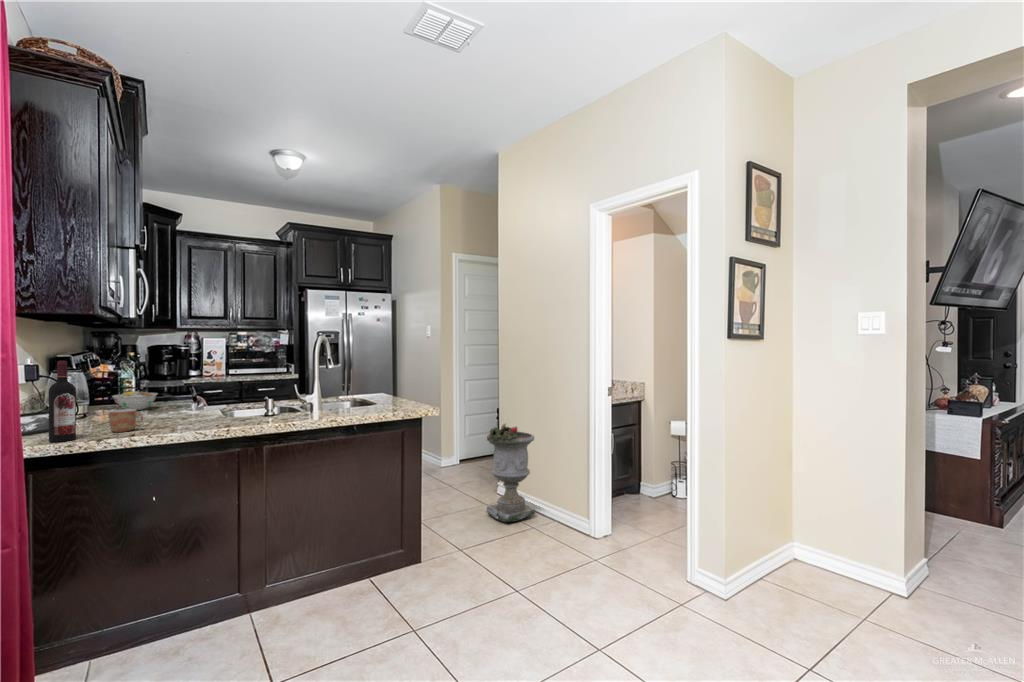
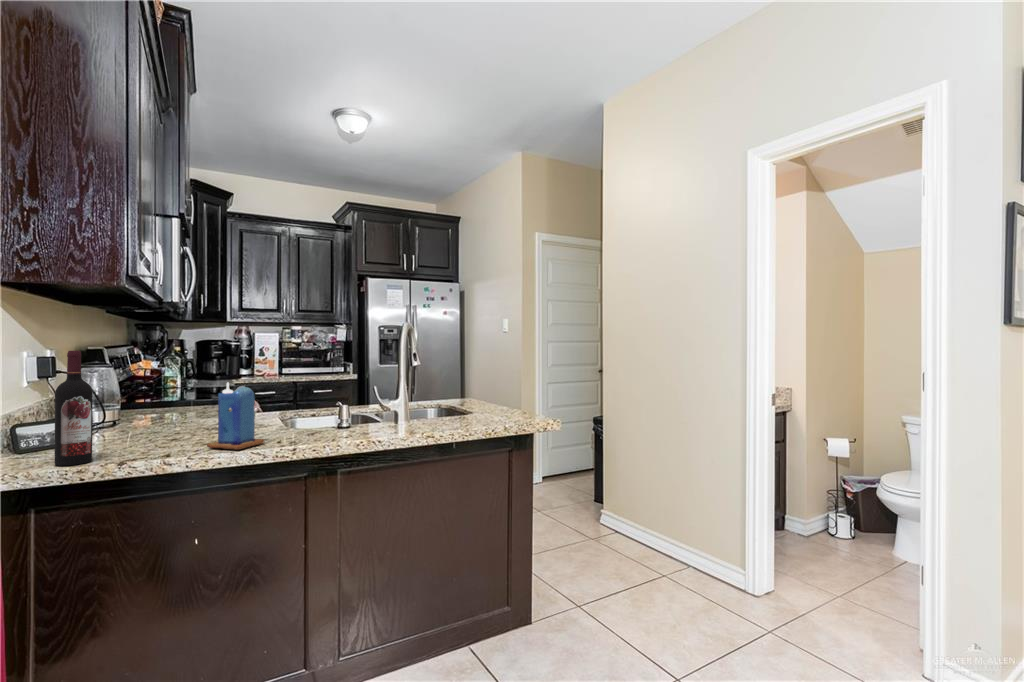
candle: none [161,382,205,430] -> present [207,382,264,450]
bowl: present [112,391,157,410] -> none [150,393,204,417]
mug: present [109,409,143,432] -> none [139,419,184,450]
planter: present [486,424,535,522] -> none [594,437,658,565]

